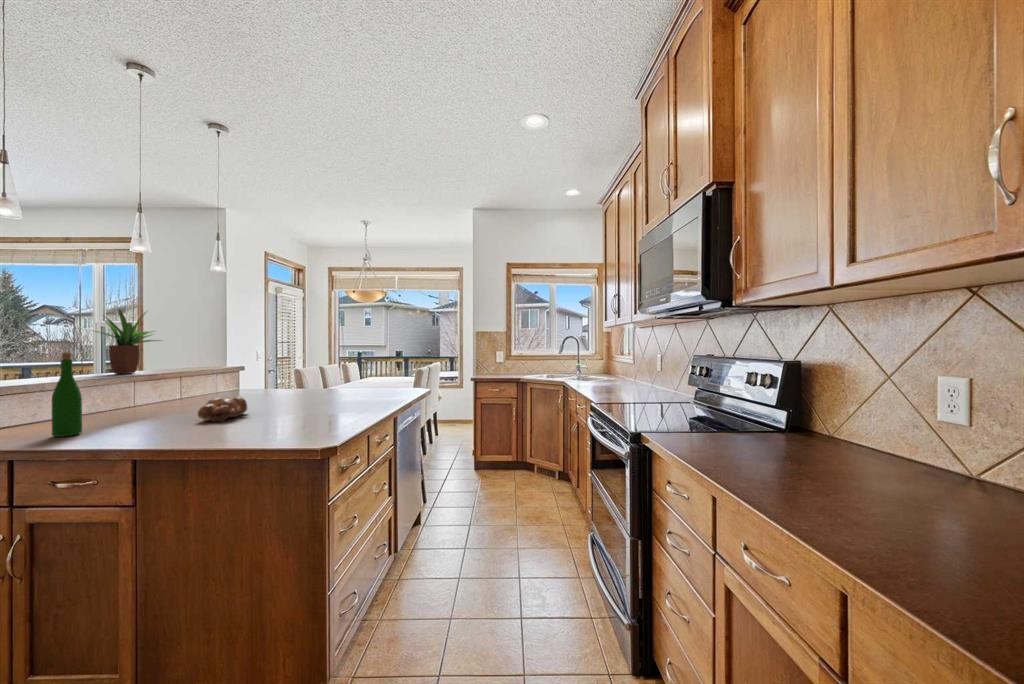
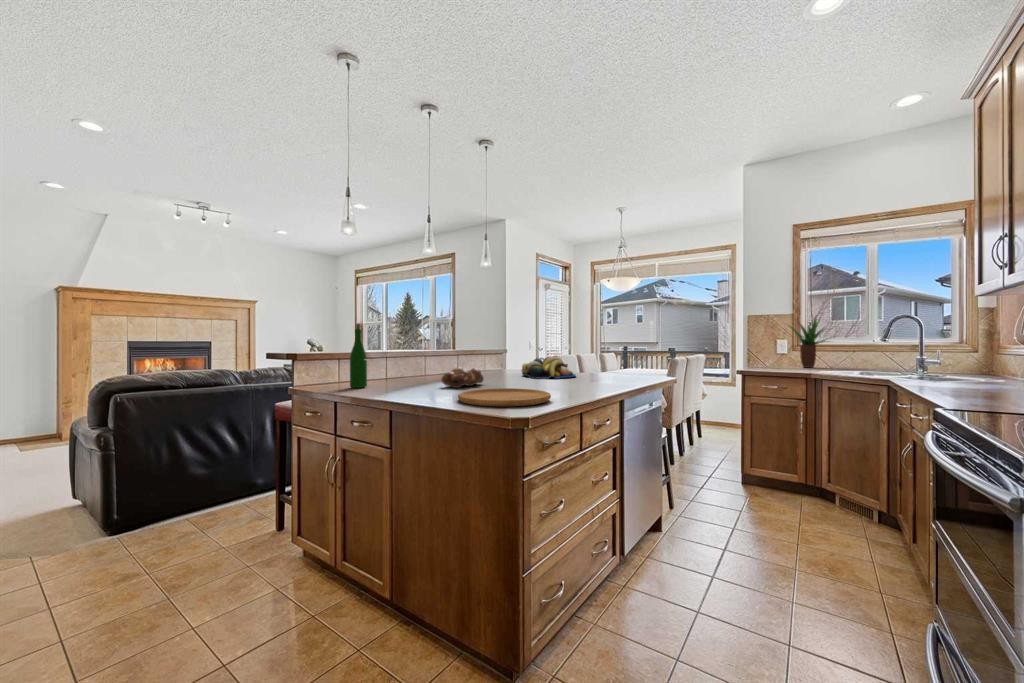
potted plant: present [96,310,160,374] -> present [790,318,826,368]
fruit bowl: none [278,376,340,401] -> present [522,357,576,379]
cutting board: none [244,416,345,440] -> present [458,388,551,407]

